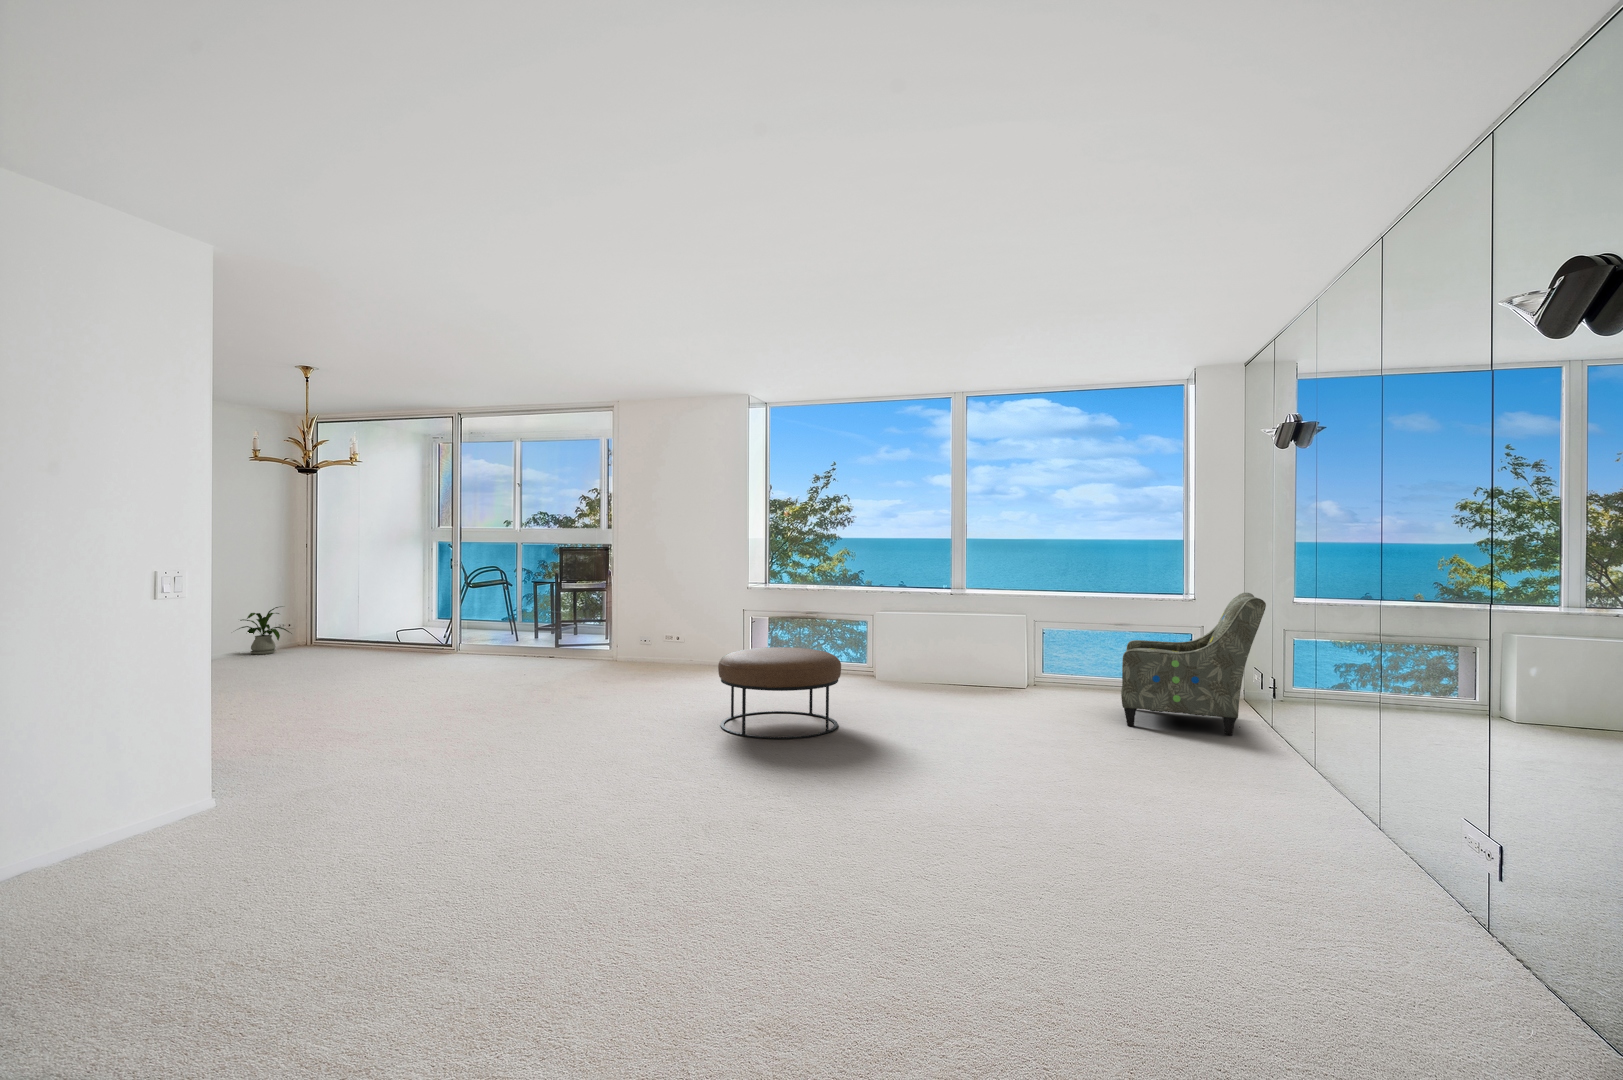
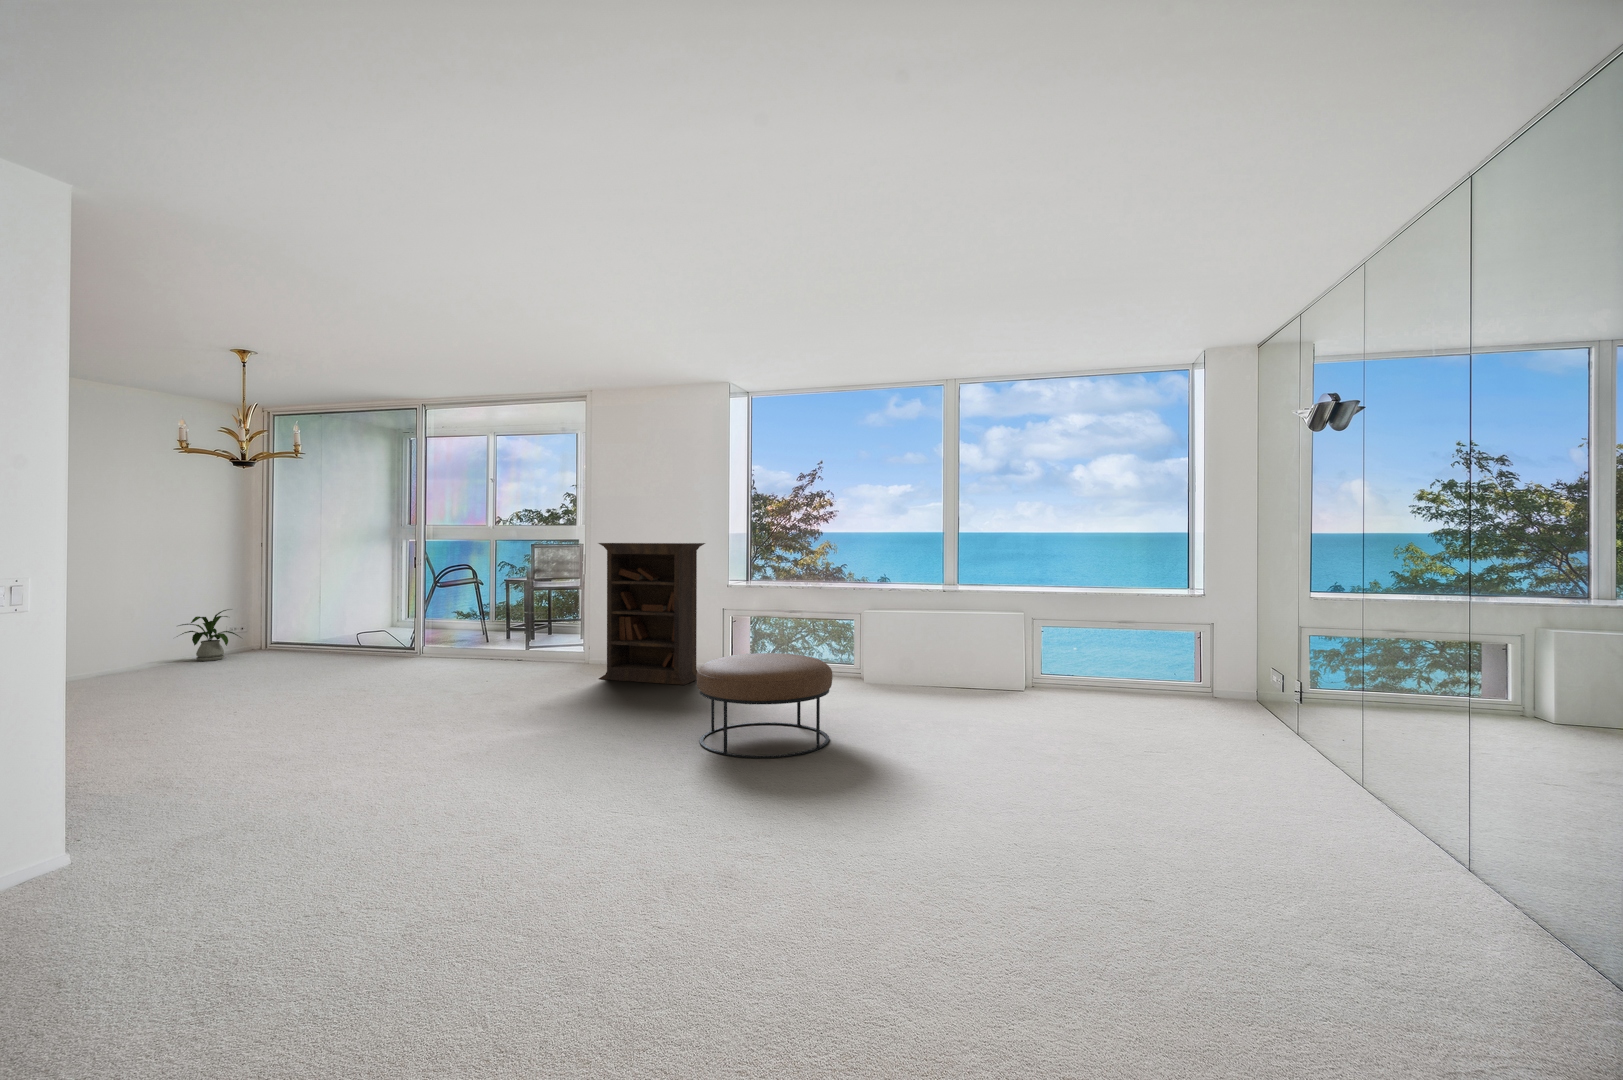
bookcase: none [625,547,727,680] -> present [599,543,705,685]
armchair: present [1121,593,1266,736] -> none [1135,588,1296,745]

